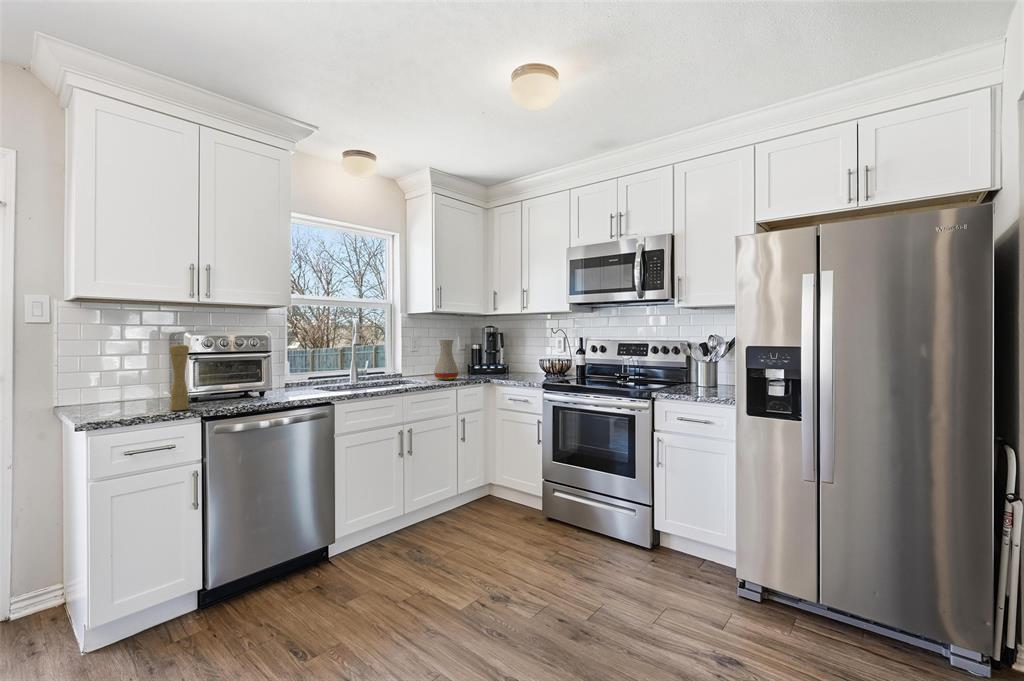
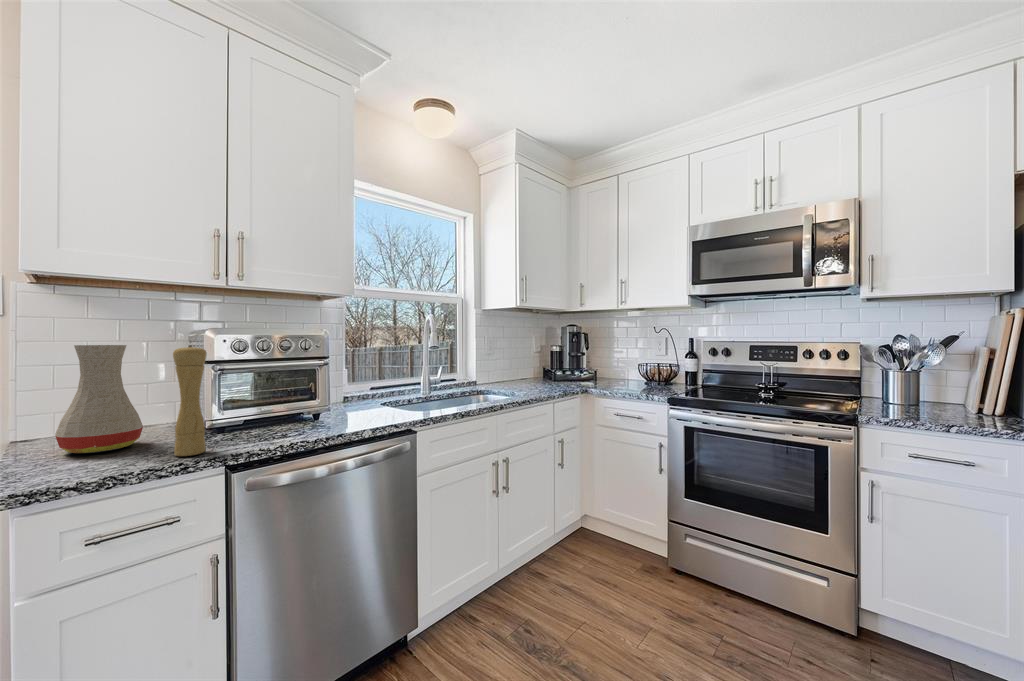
vase: present [434,340,459,380] -> present [55,345,143,453]

